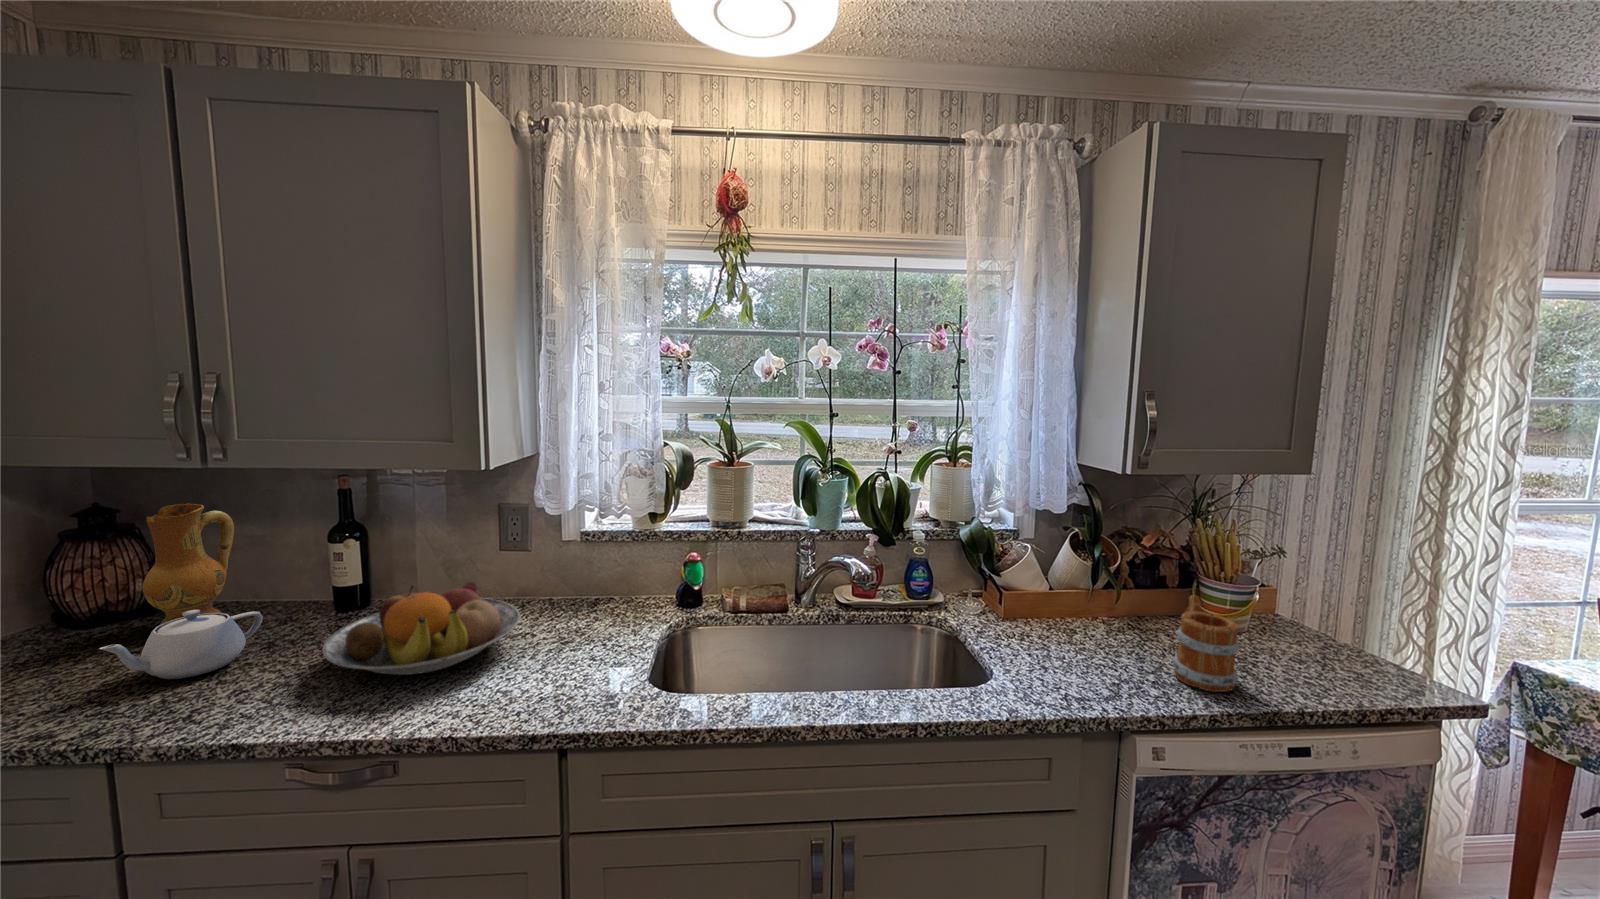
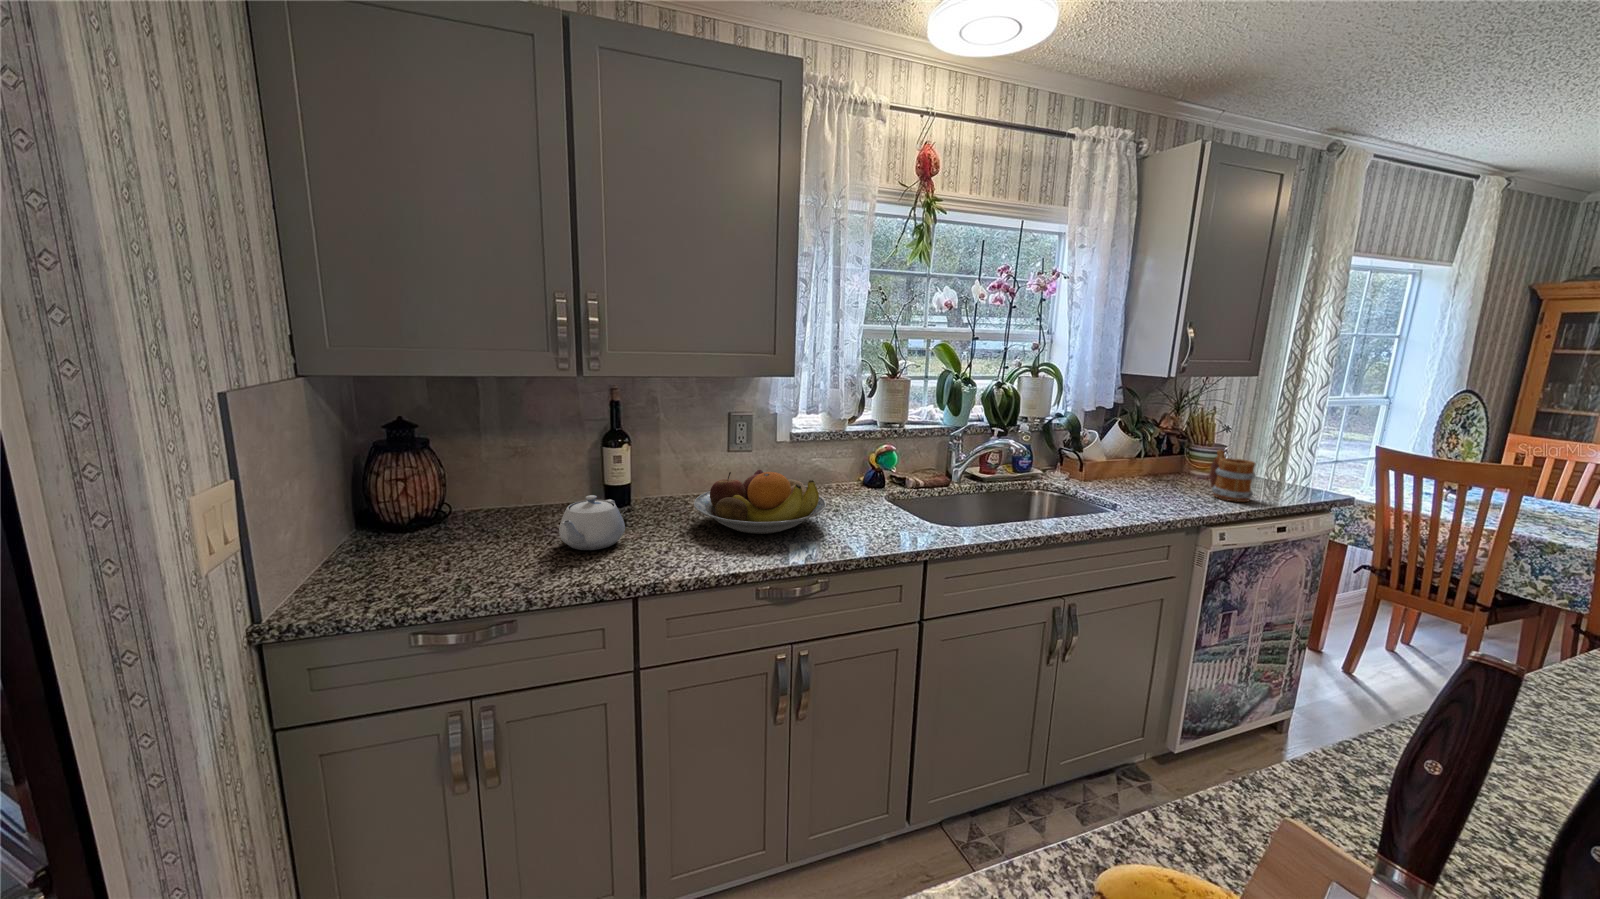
ceramic jug: present [143,503,234,625] -> none [472,414,531,527]

